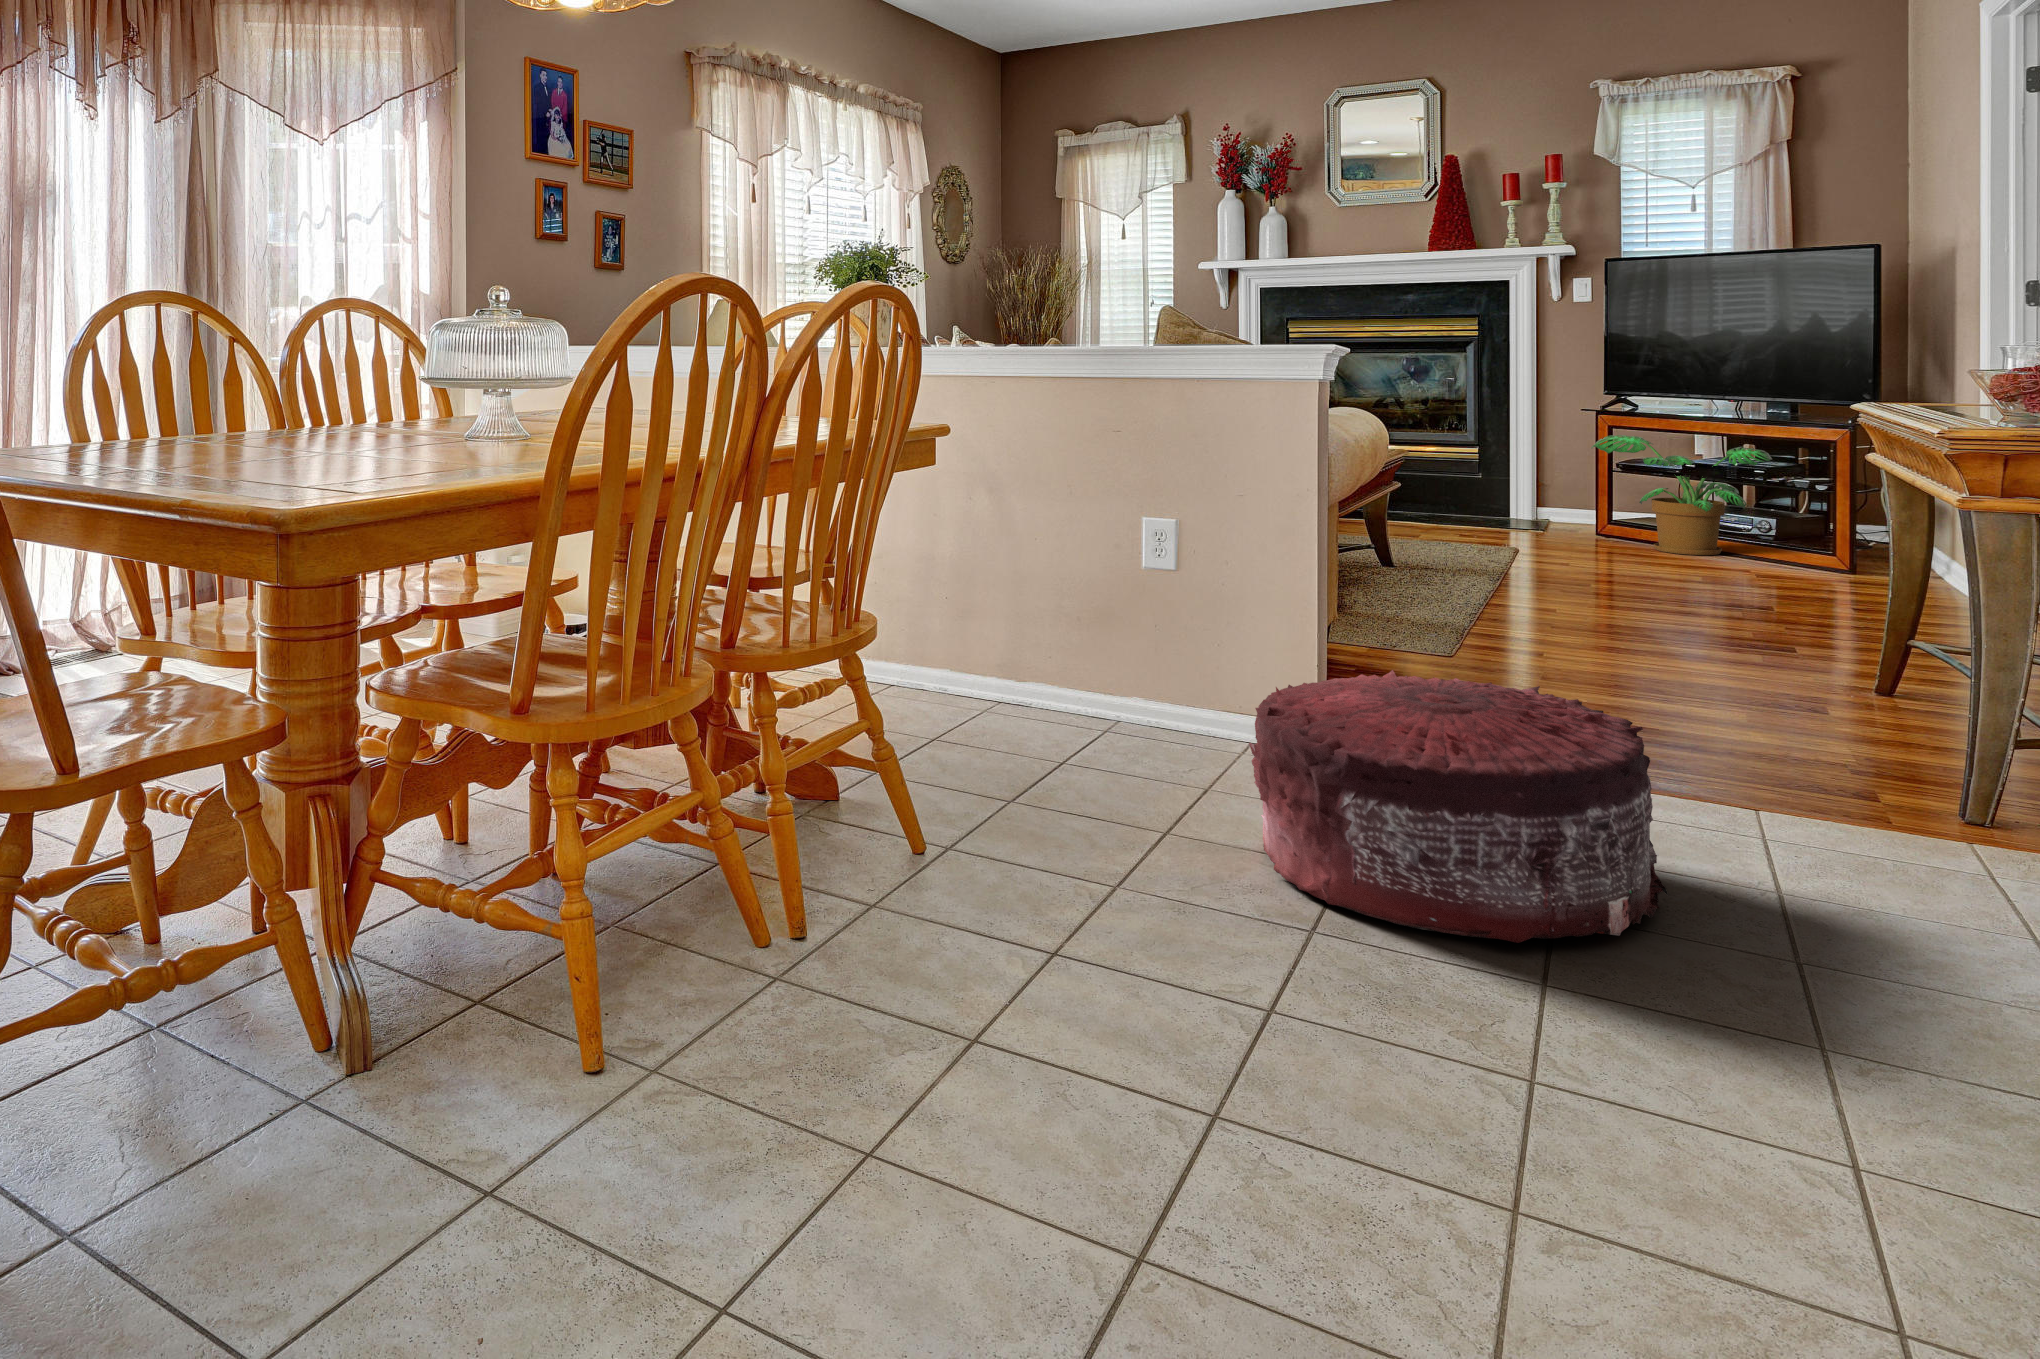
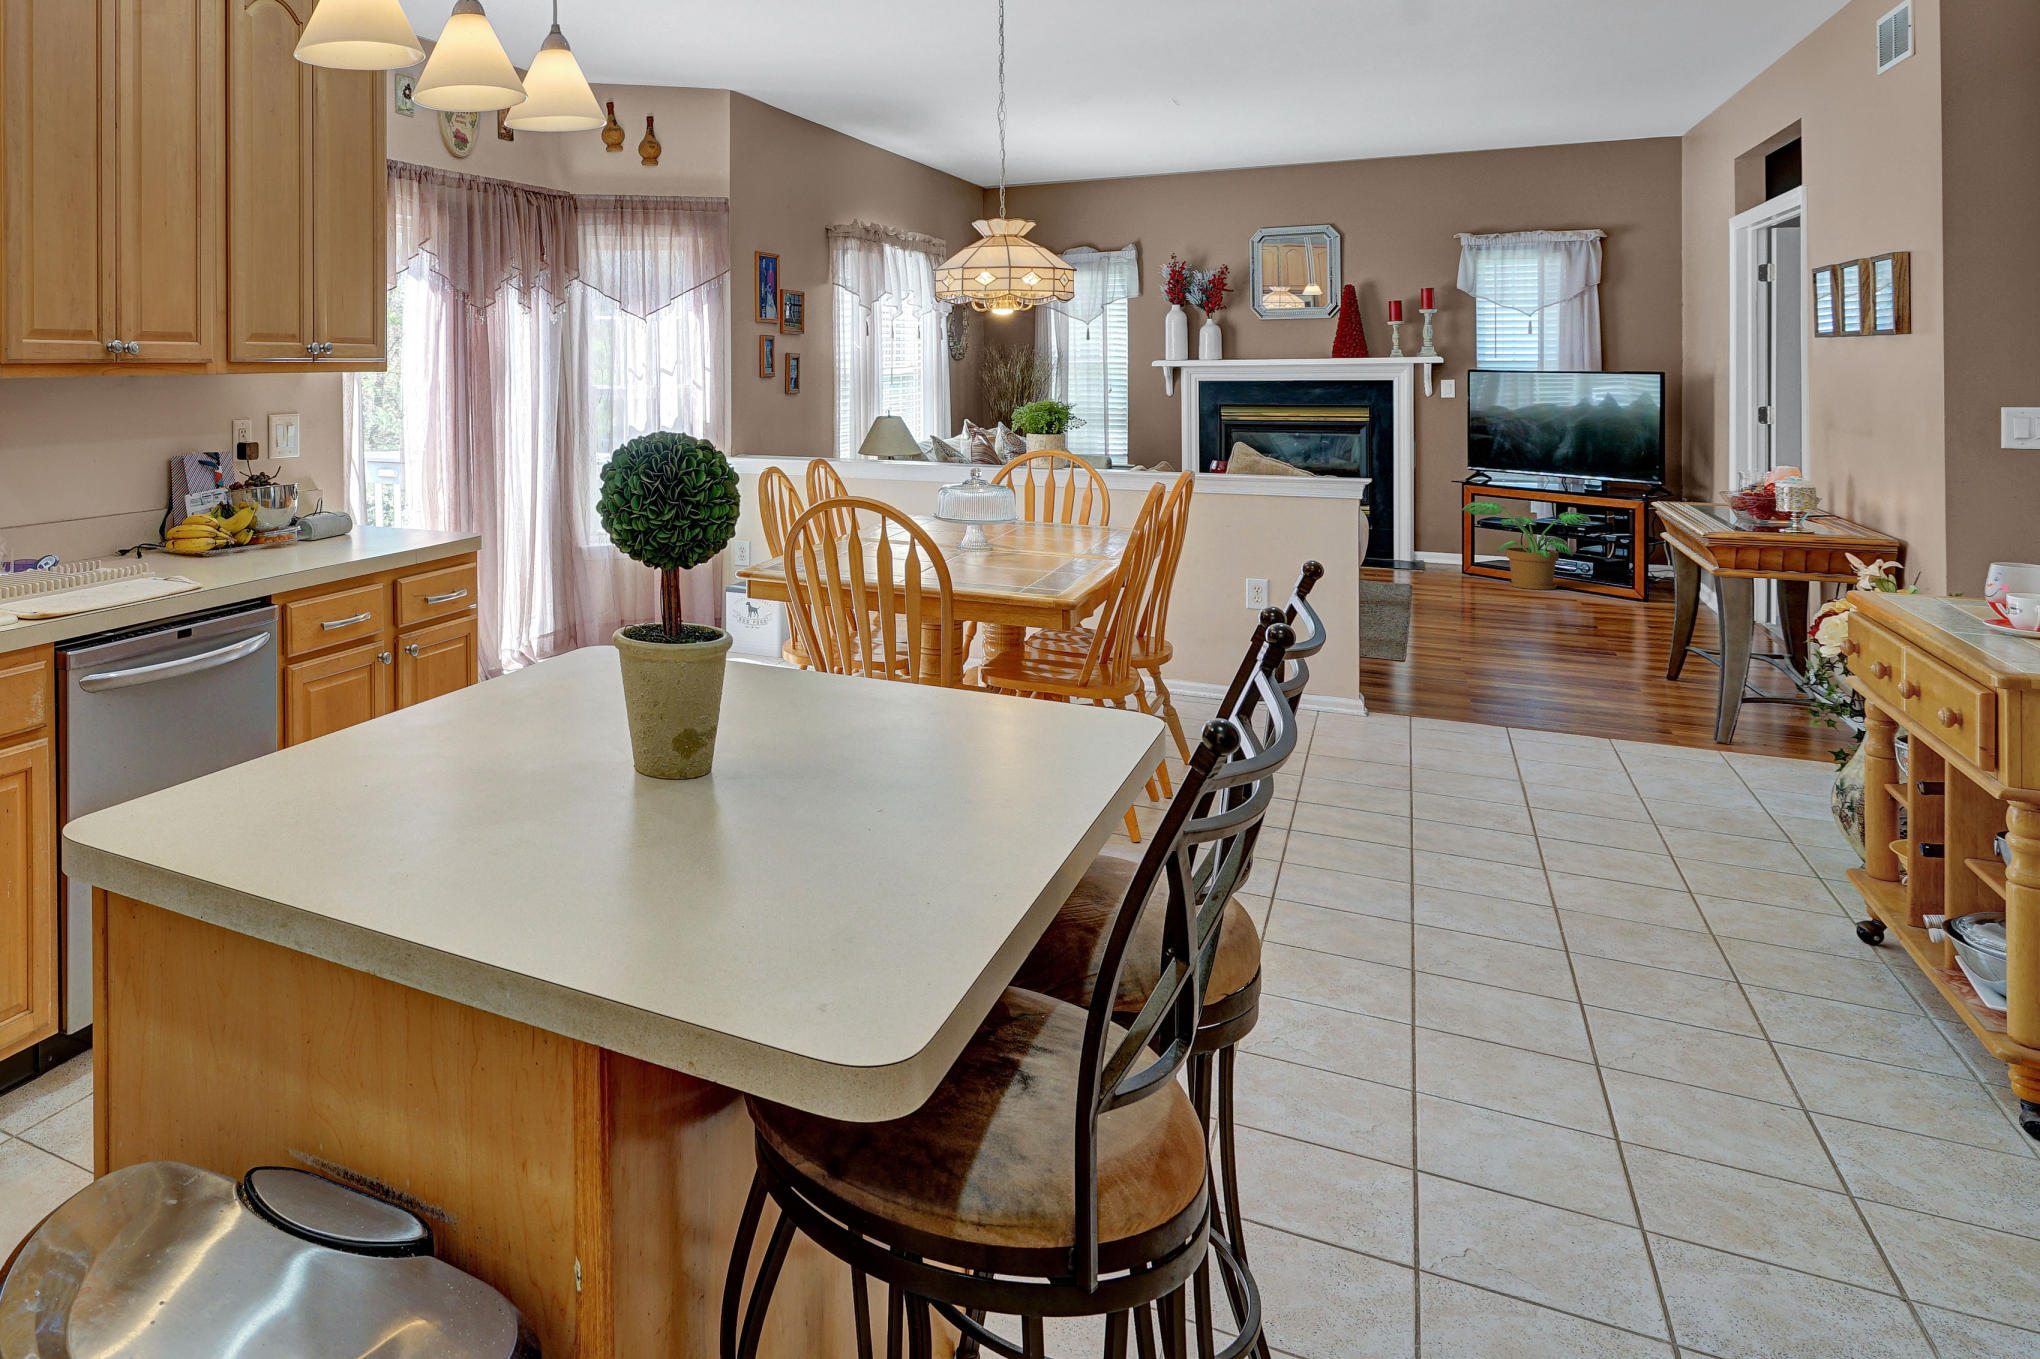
pouf: present [1249,670,1669,943] -> none [1350,664,1572,792]

